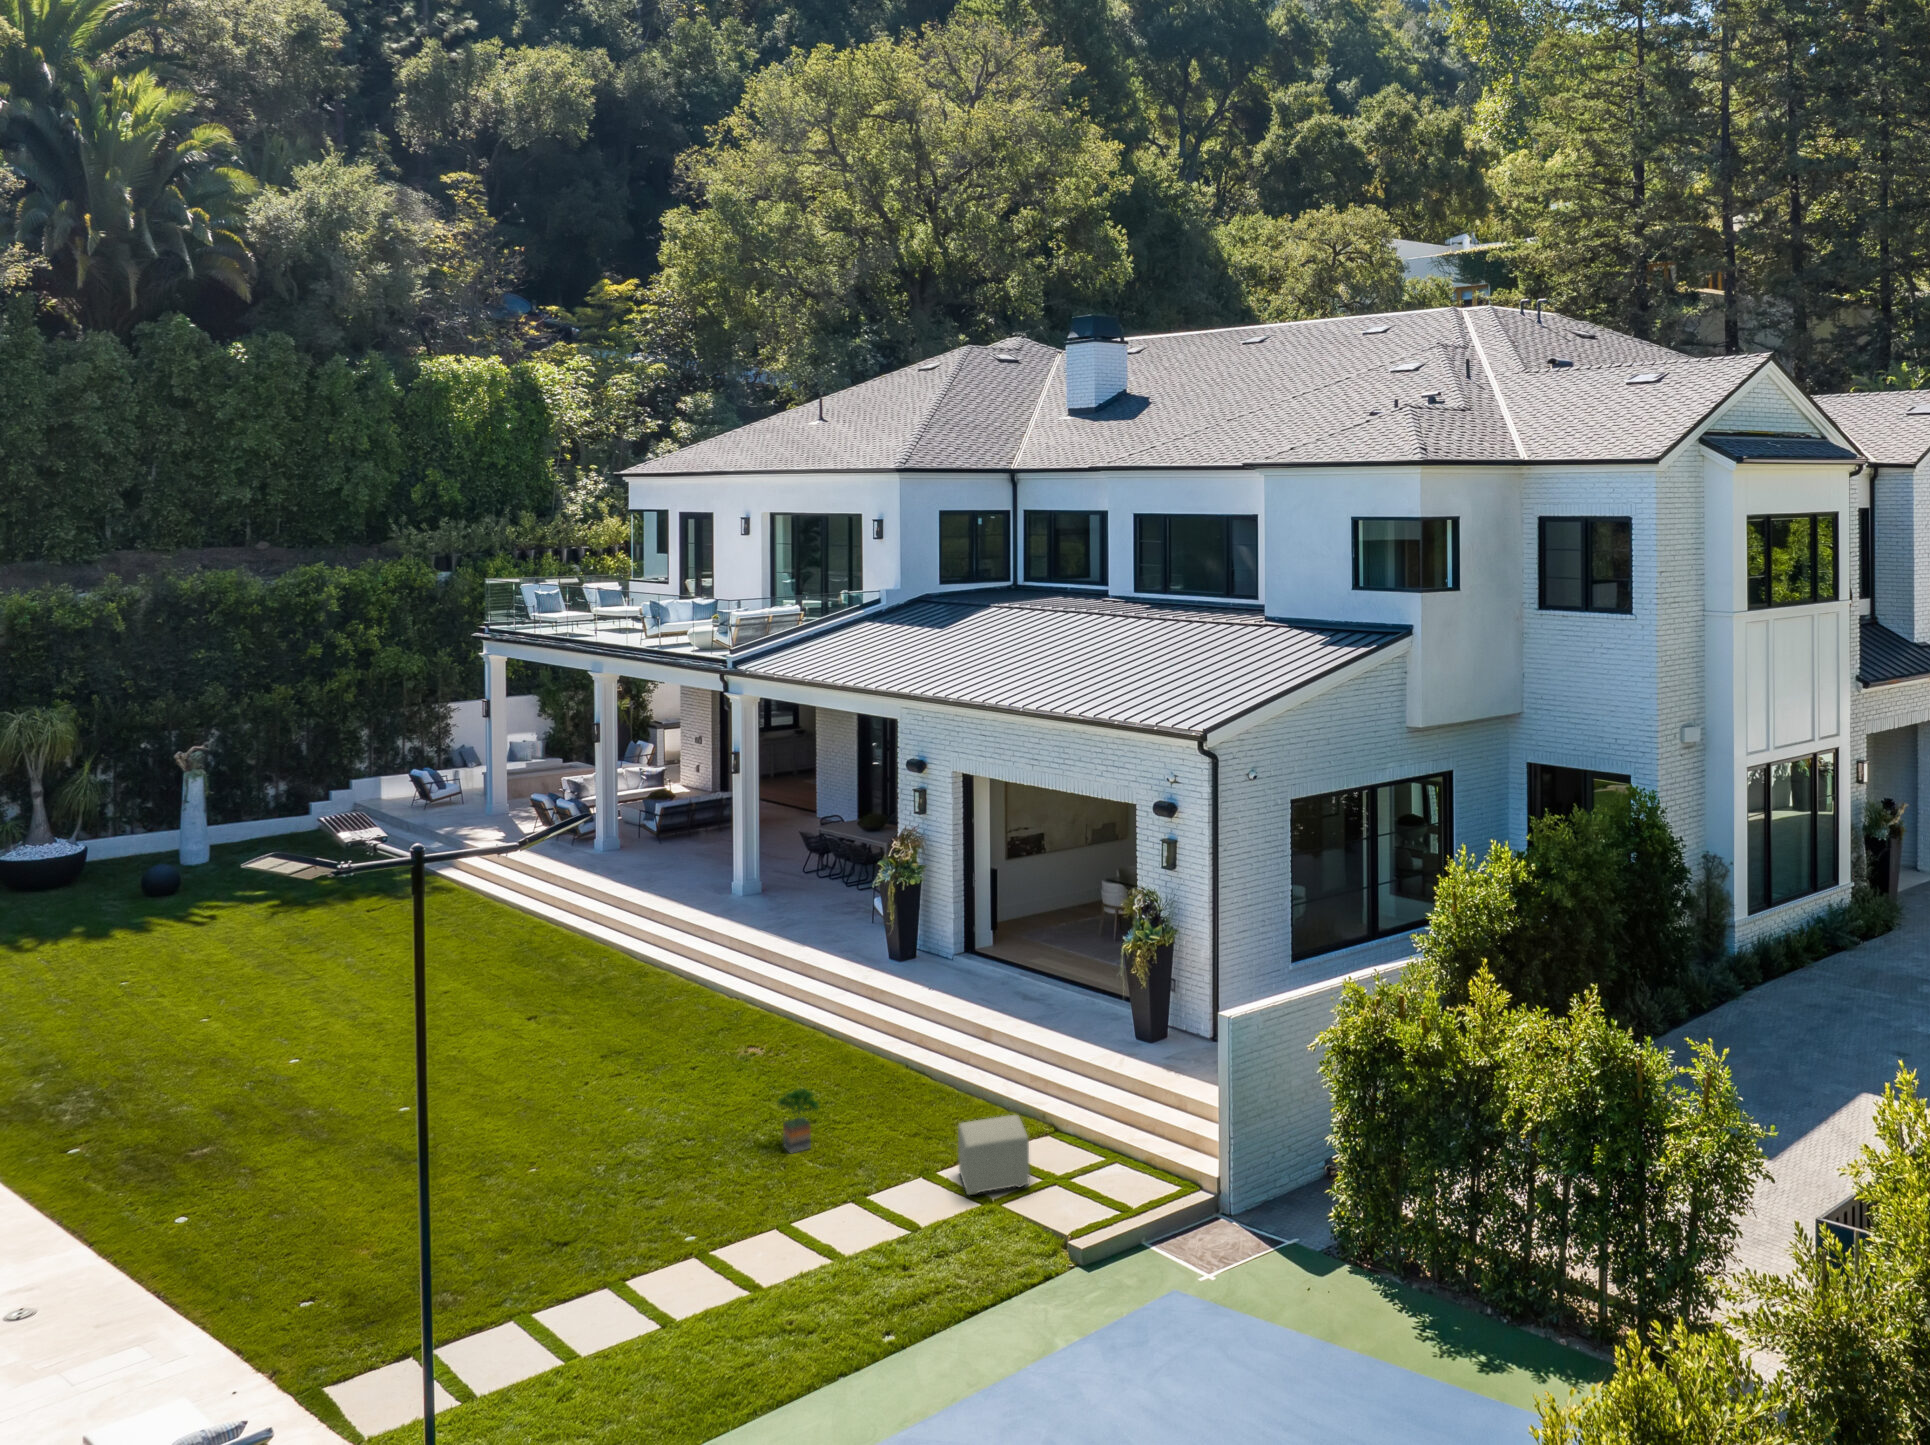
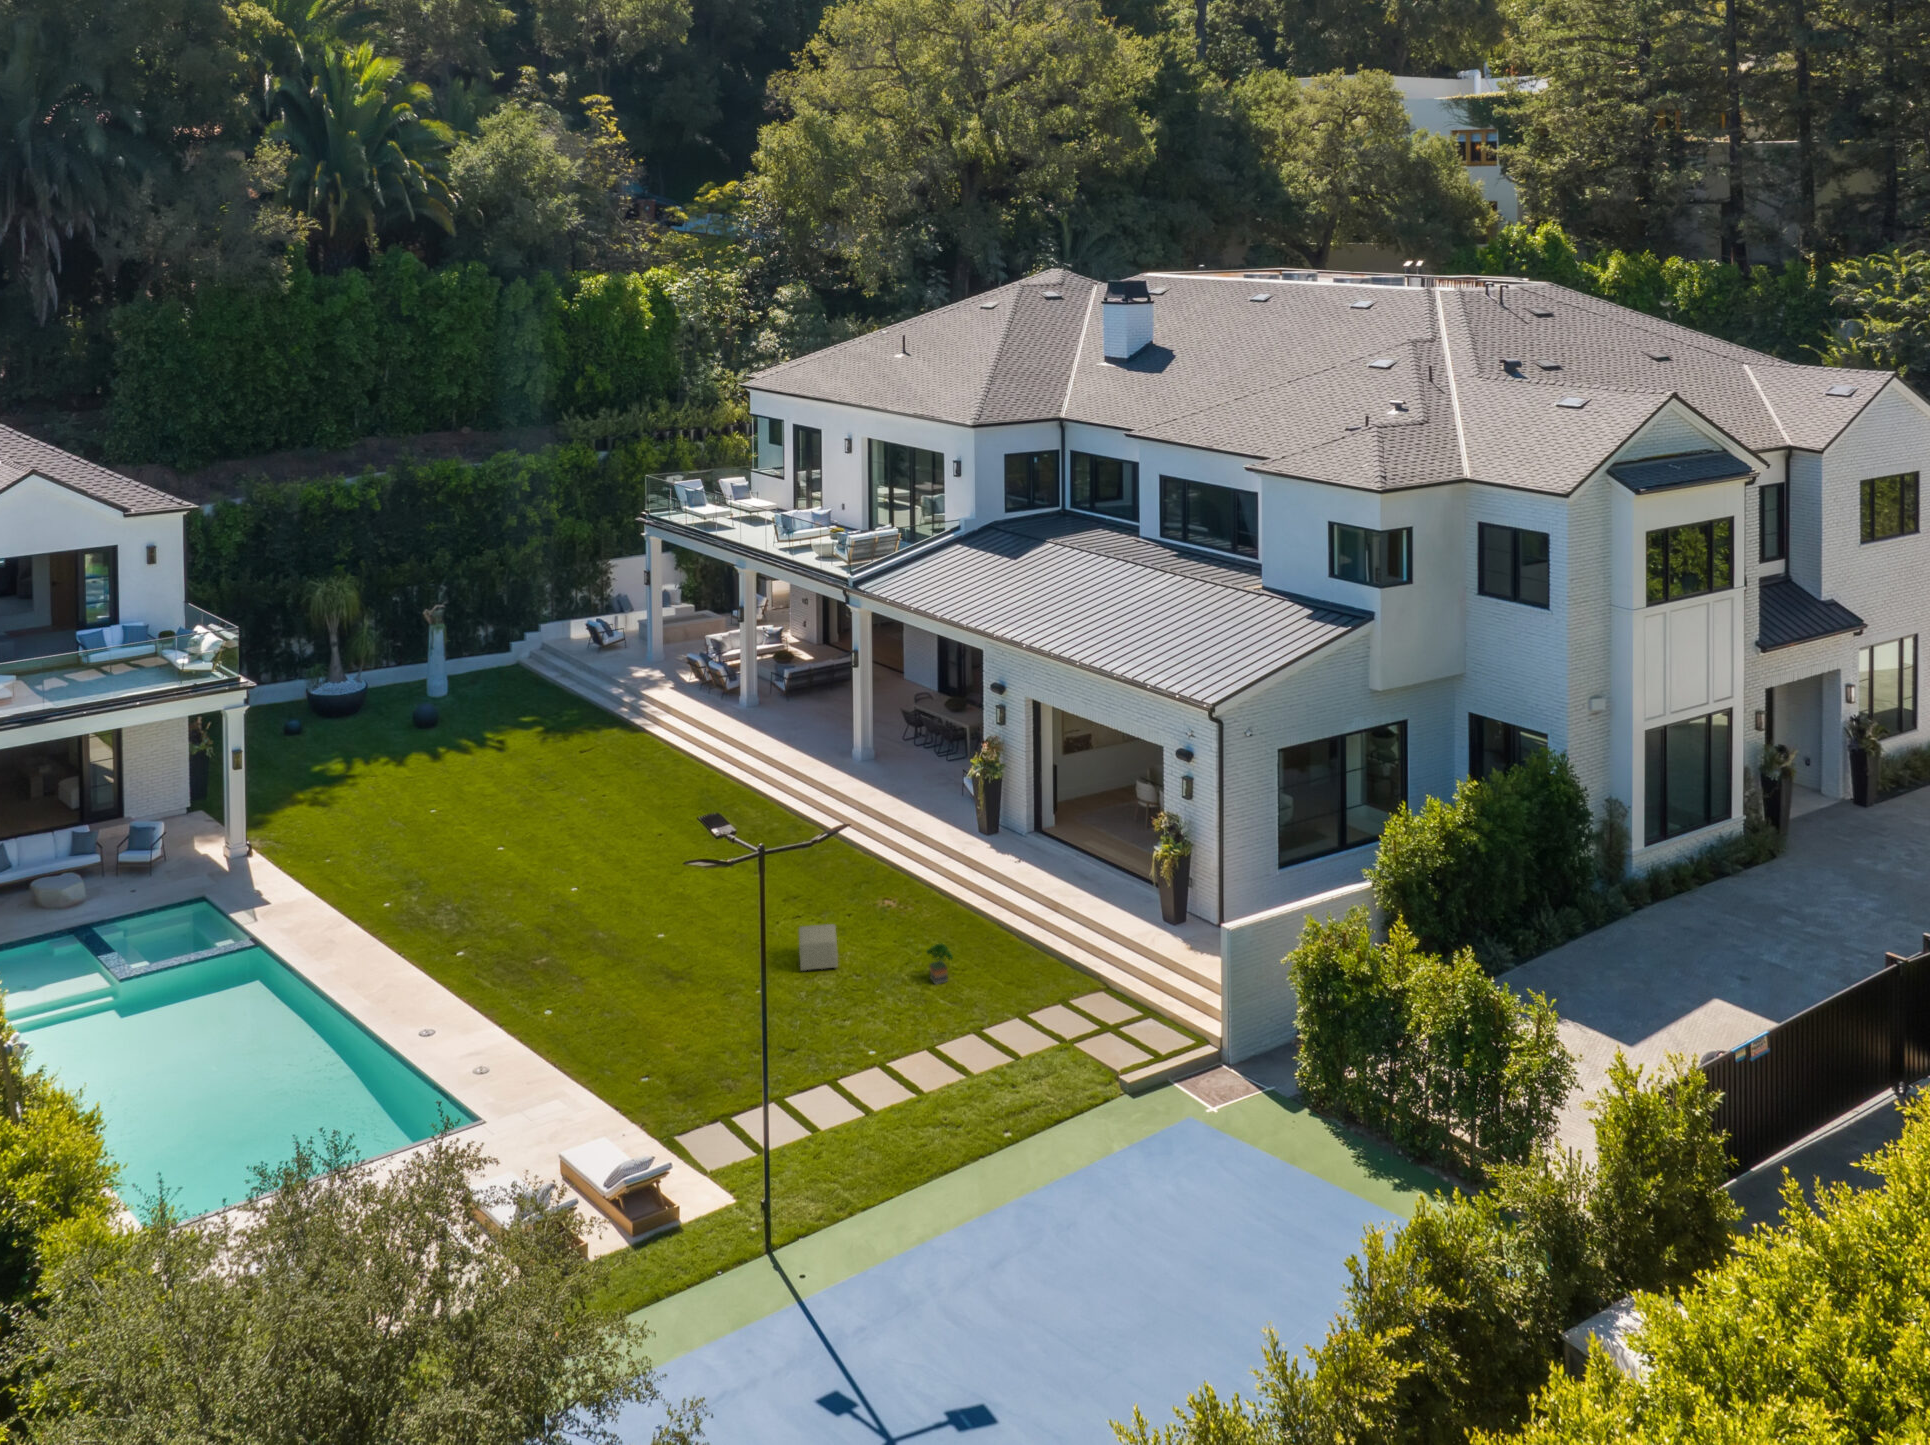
ottoman: present [958,1115,1030,1195] -> present [799,924,838,971]

